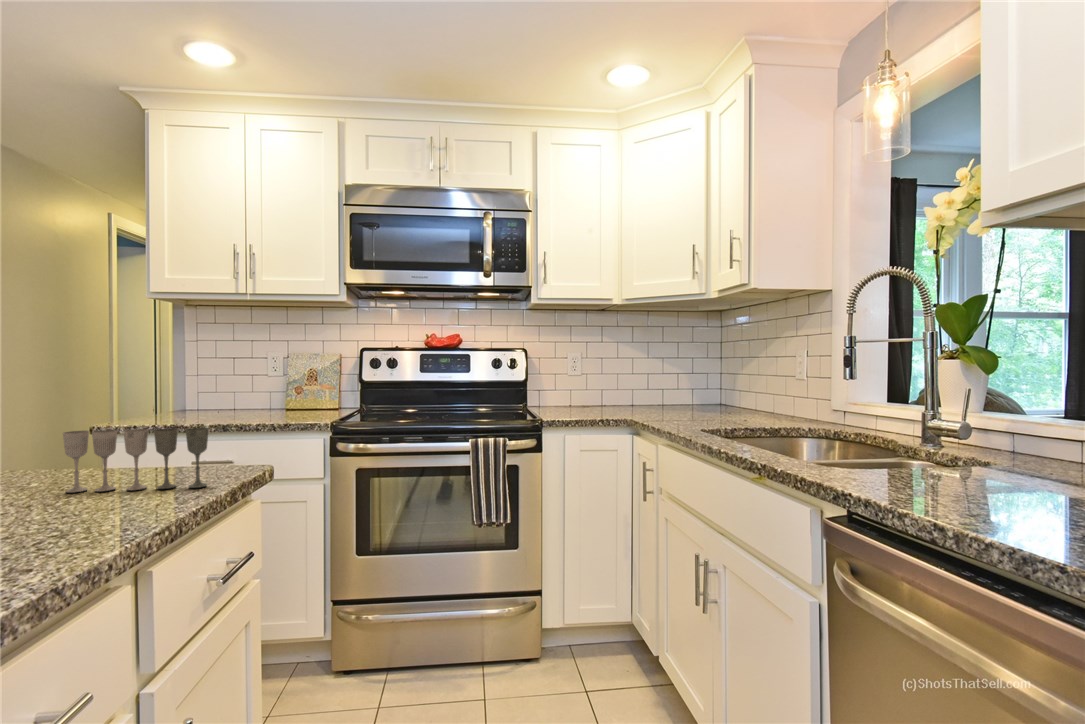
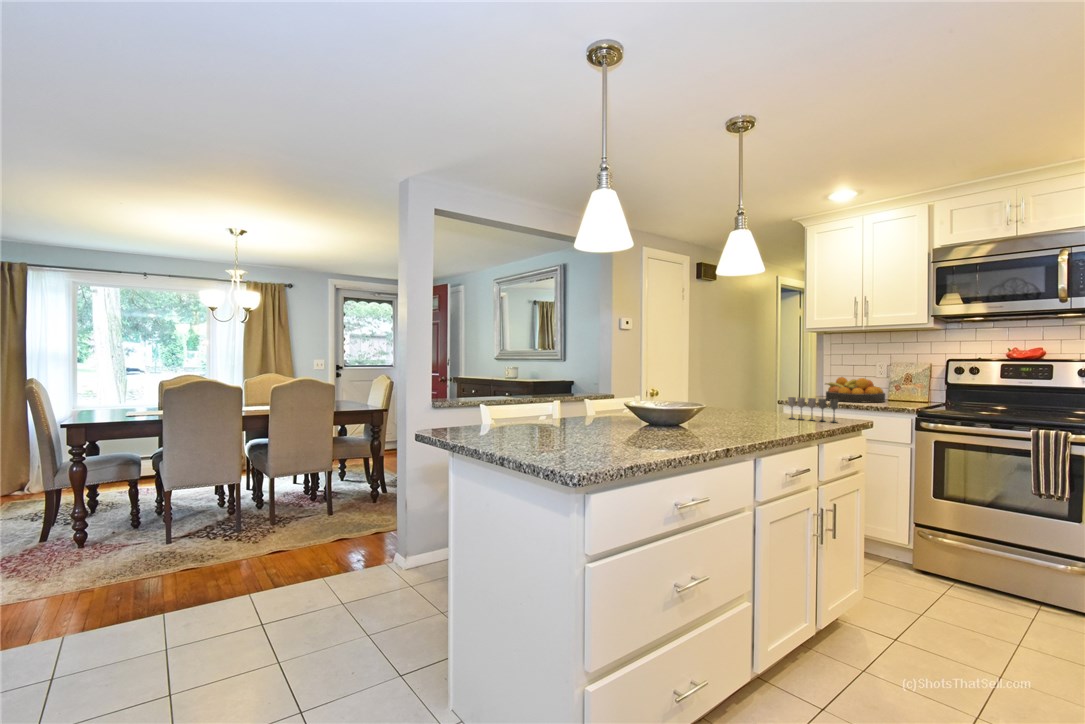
fruit bowl: none [181,377,280,419] -> present [826,377,885,403]

